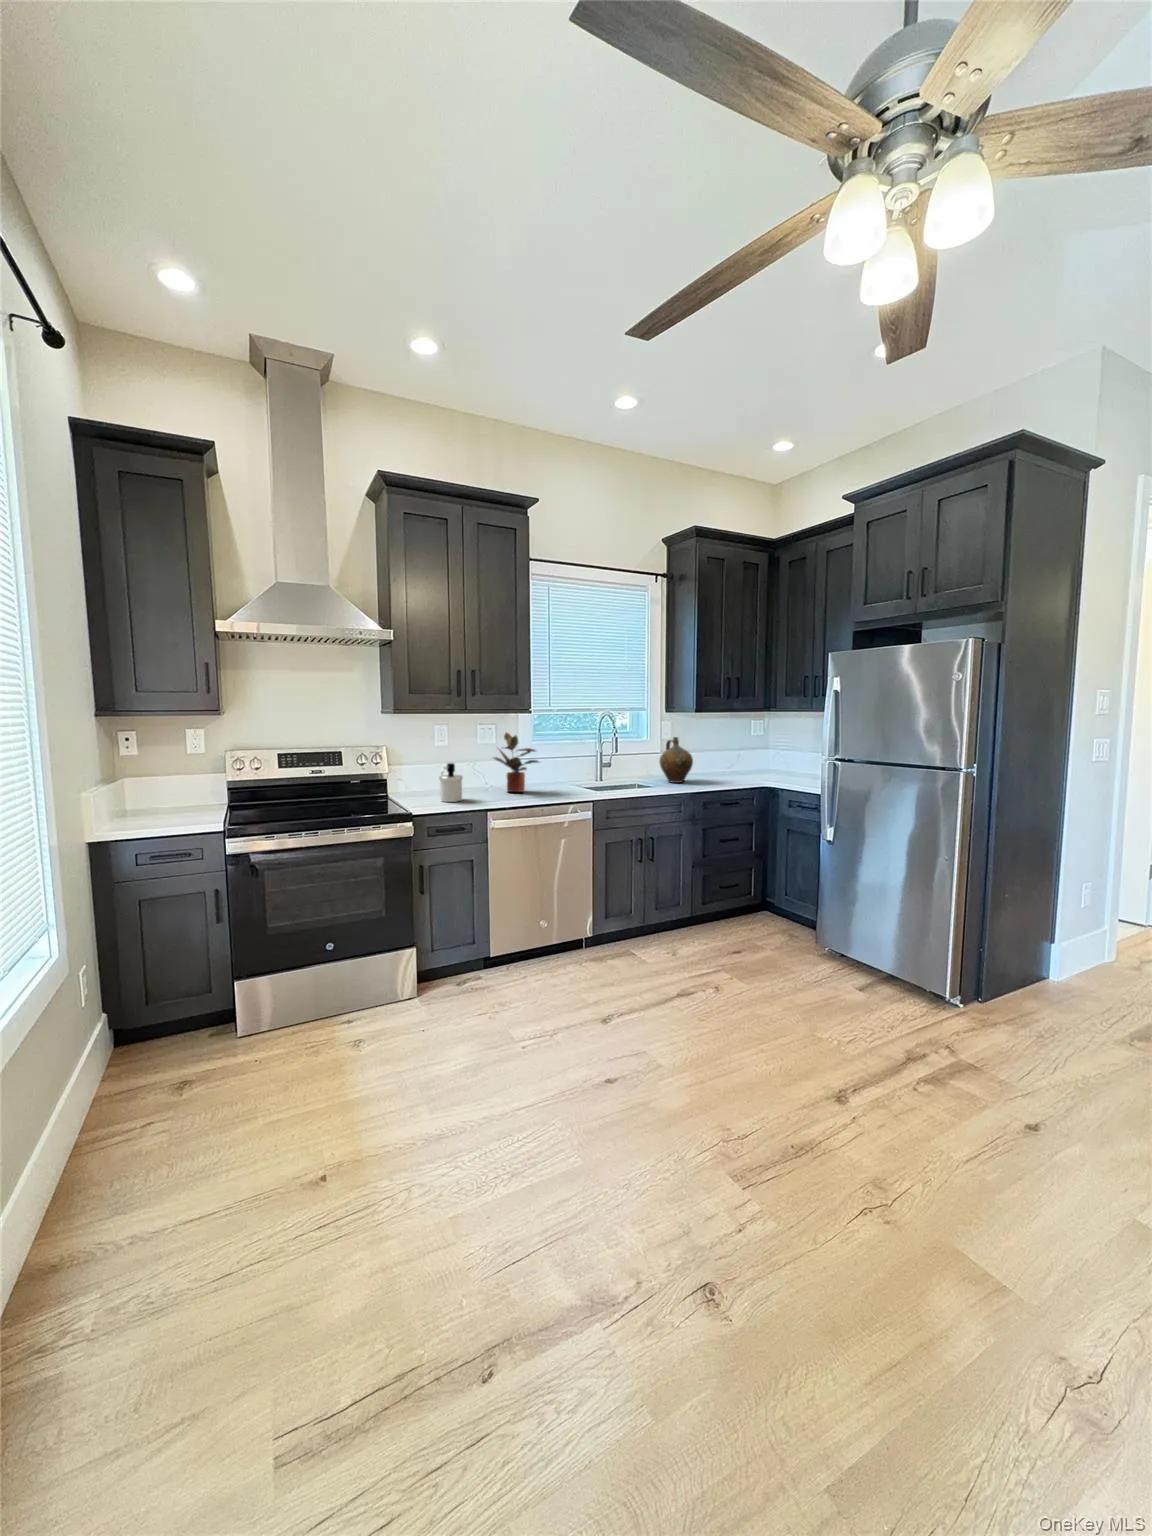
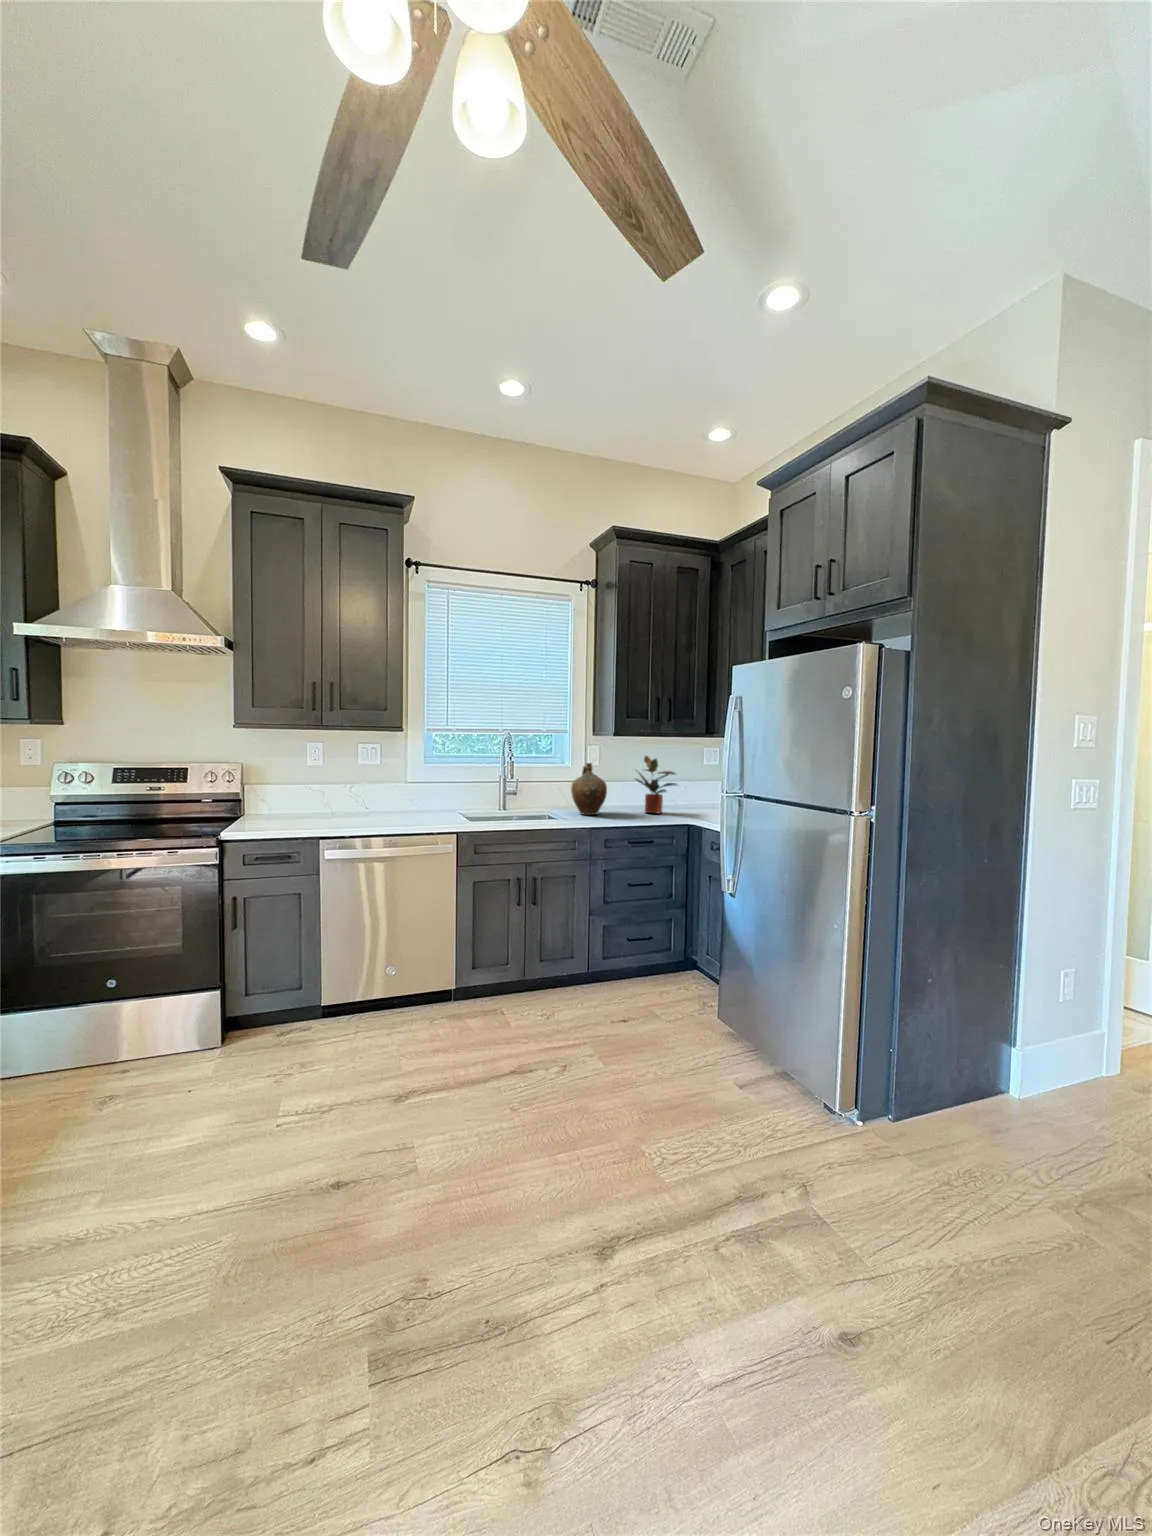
potted plant: present [493,733,538,792] -> present [636,755,677,813]
soap dispenser: present [439,763,463,802] -> none [276,783,311,826]

